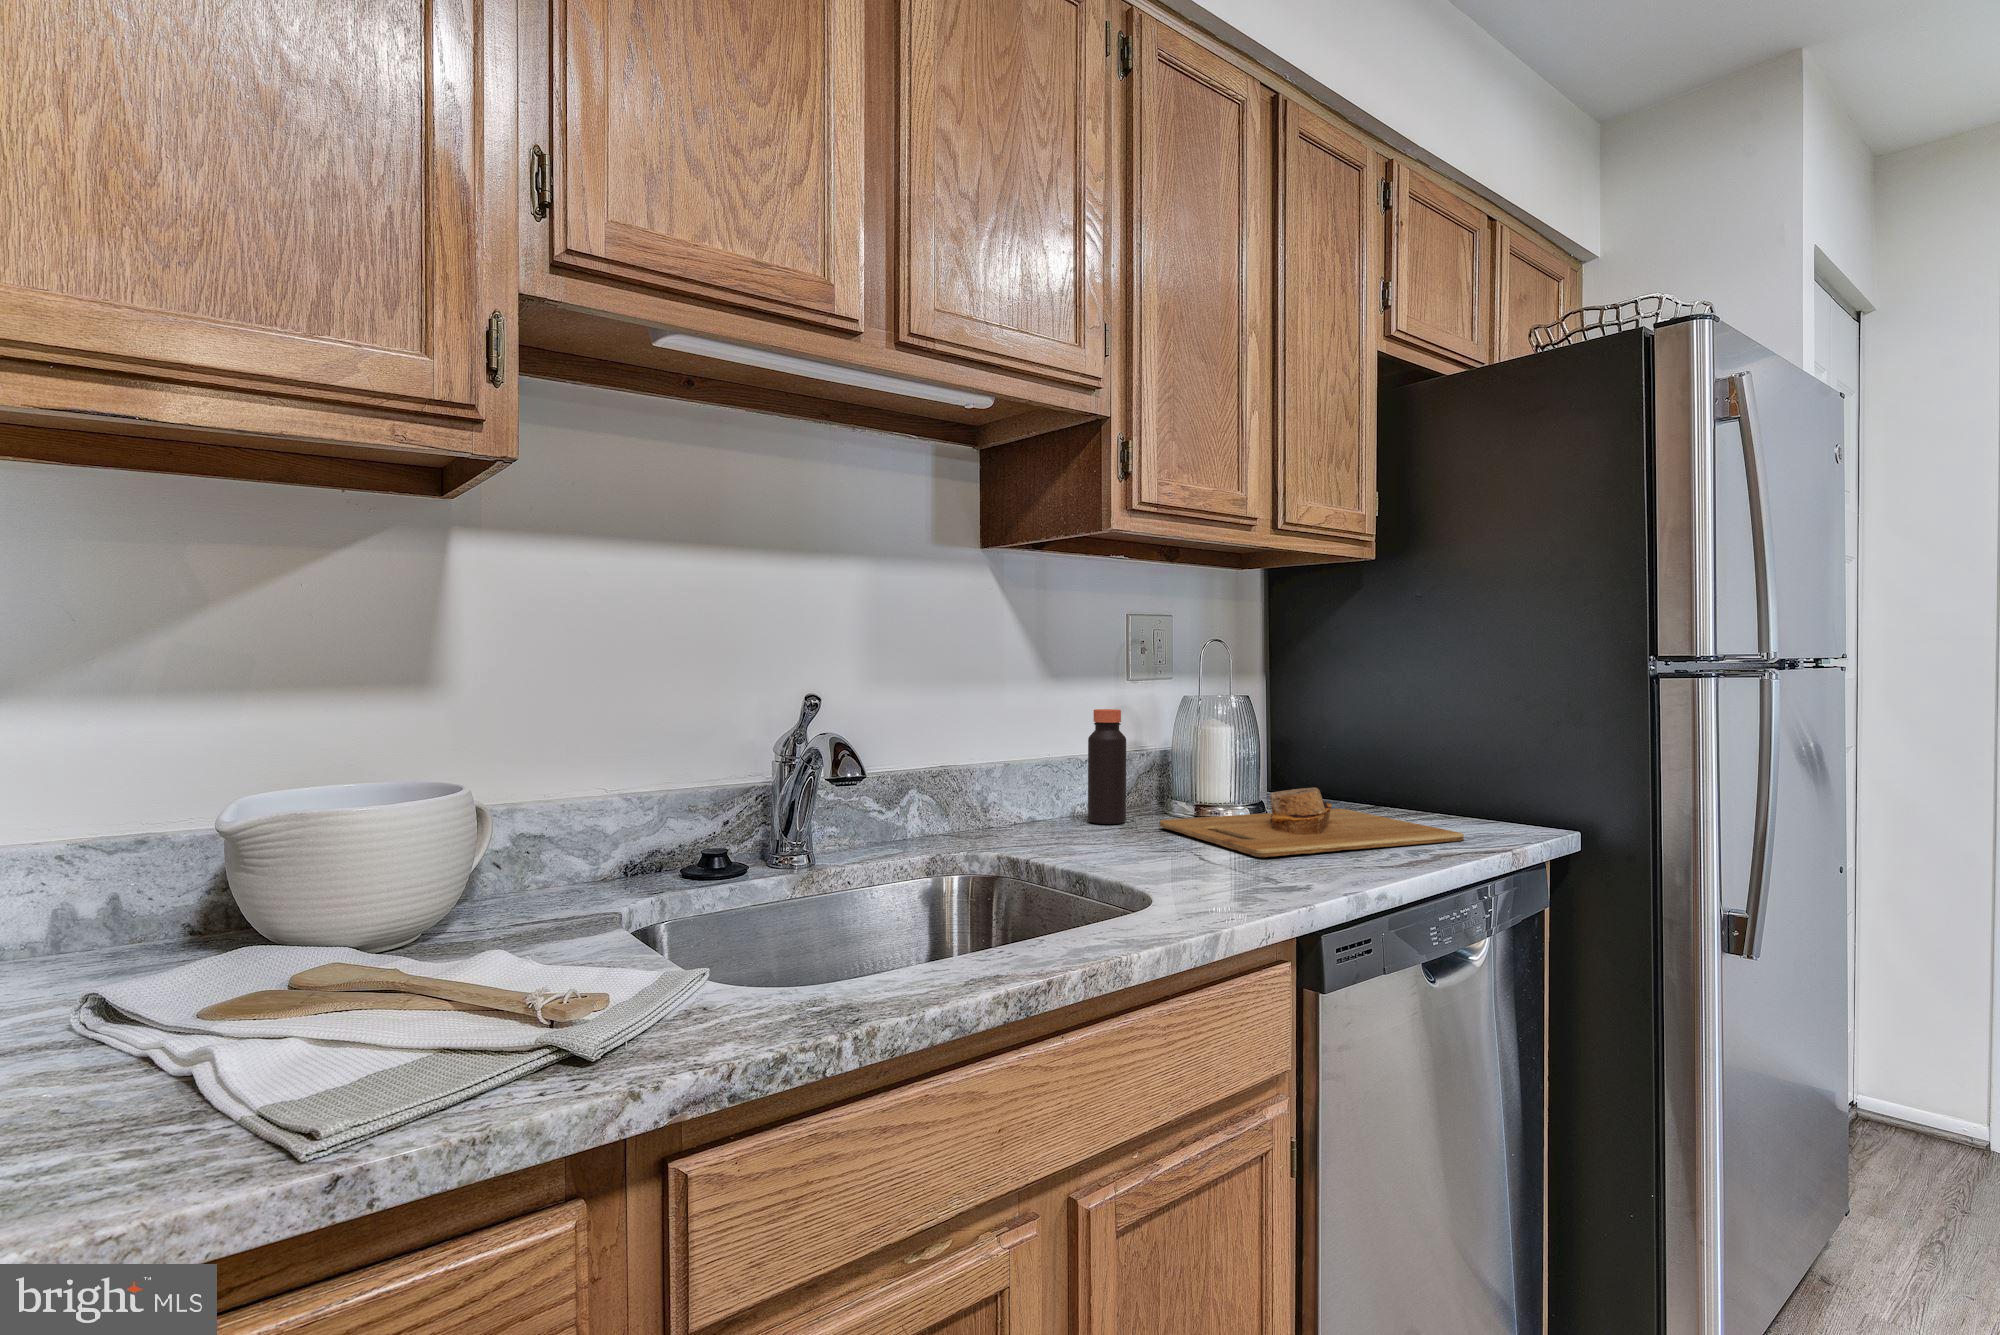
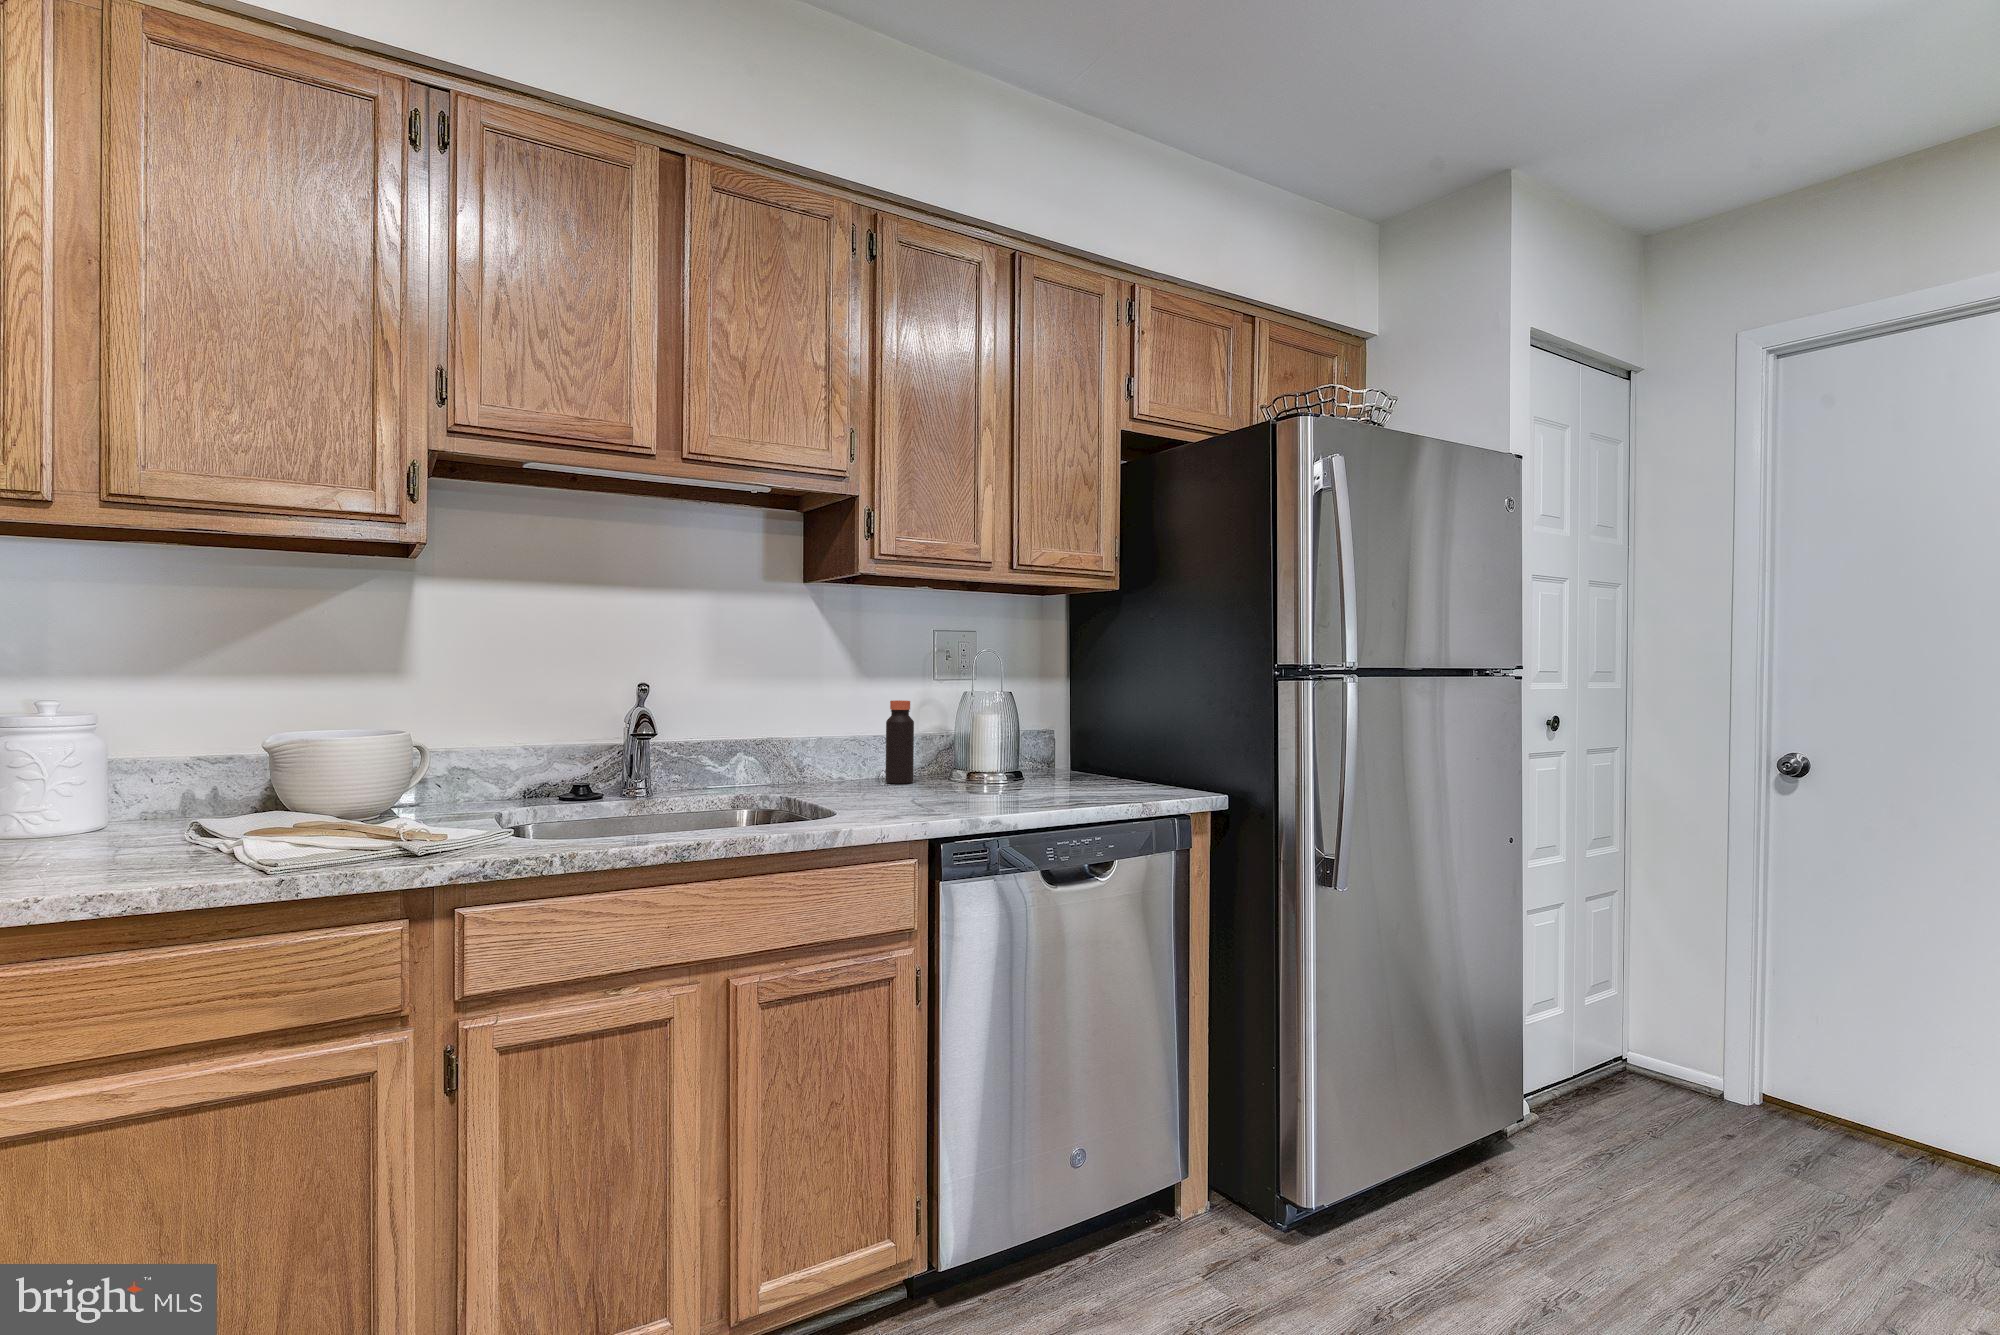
cutting board: present [1159,787,1464,857] -> none [927,758,1125,800]

